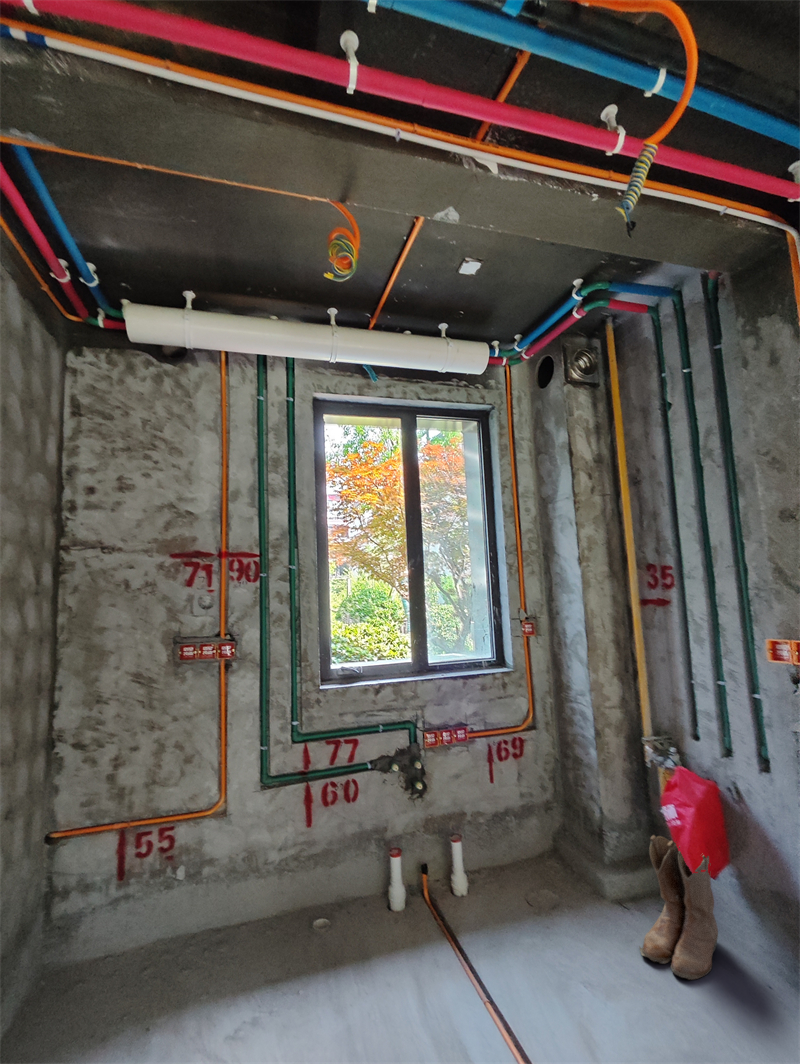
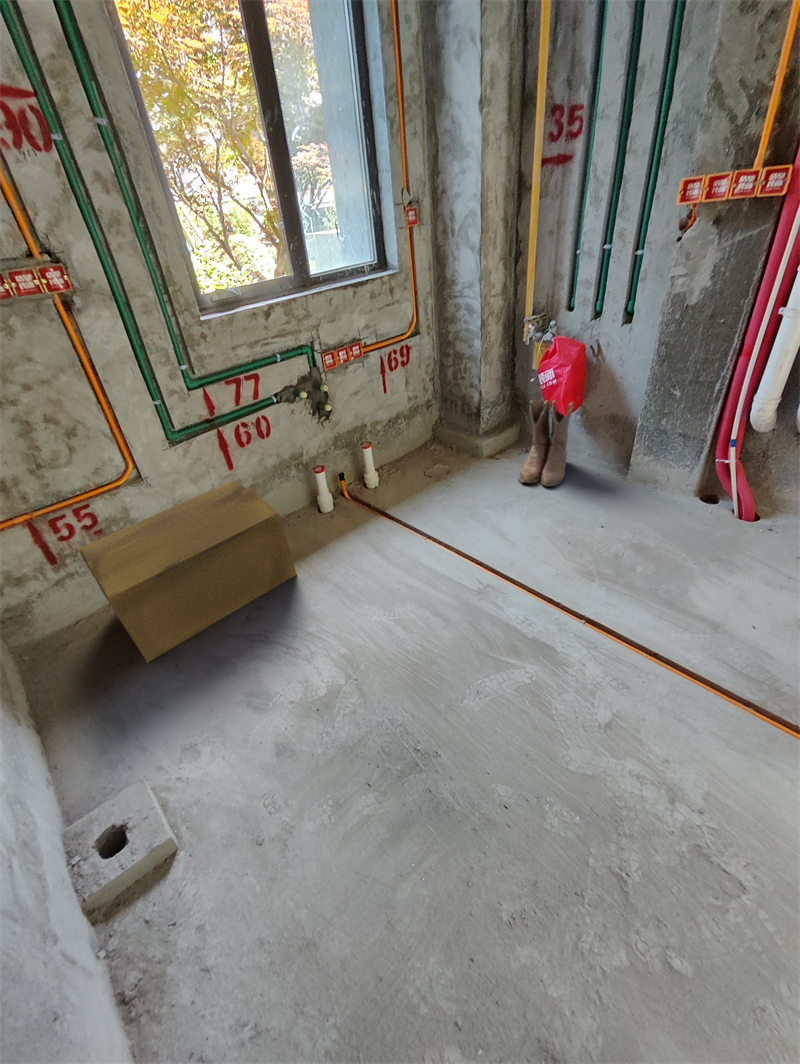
cardboard box: none [120,840,317,1039] -> present [79,481,297,663]

